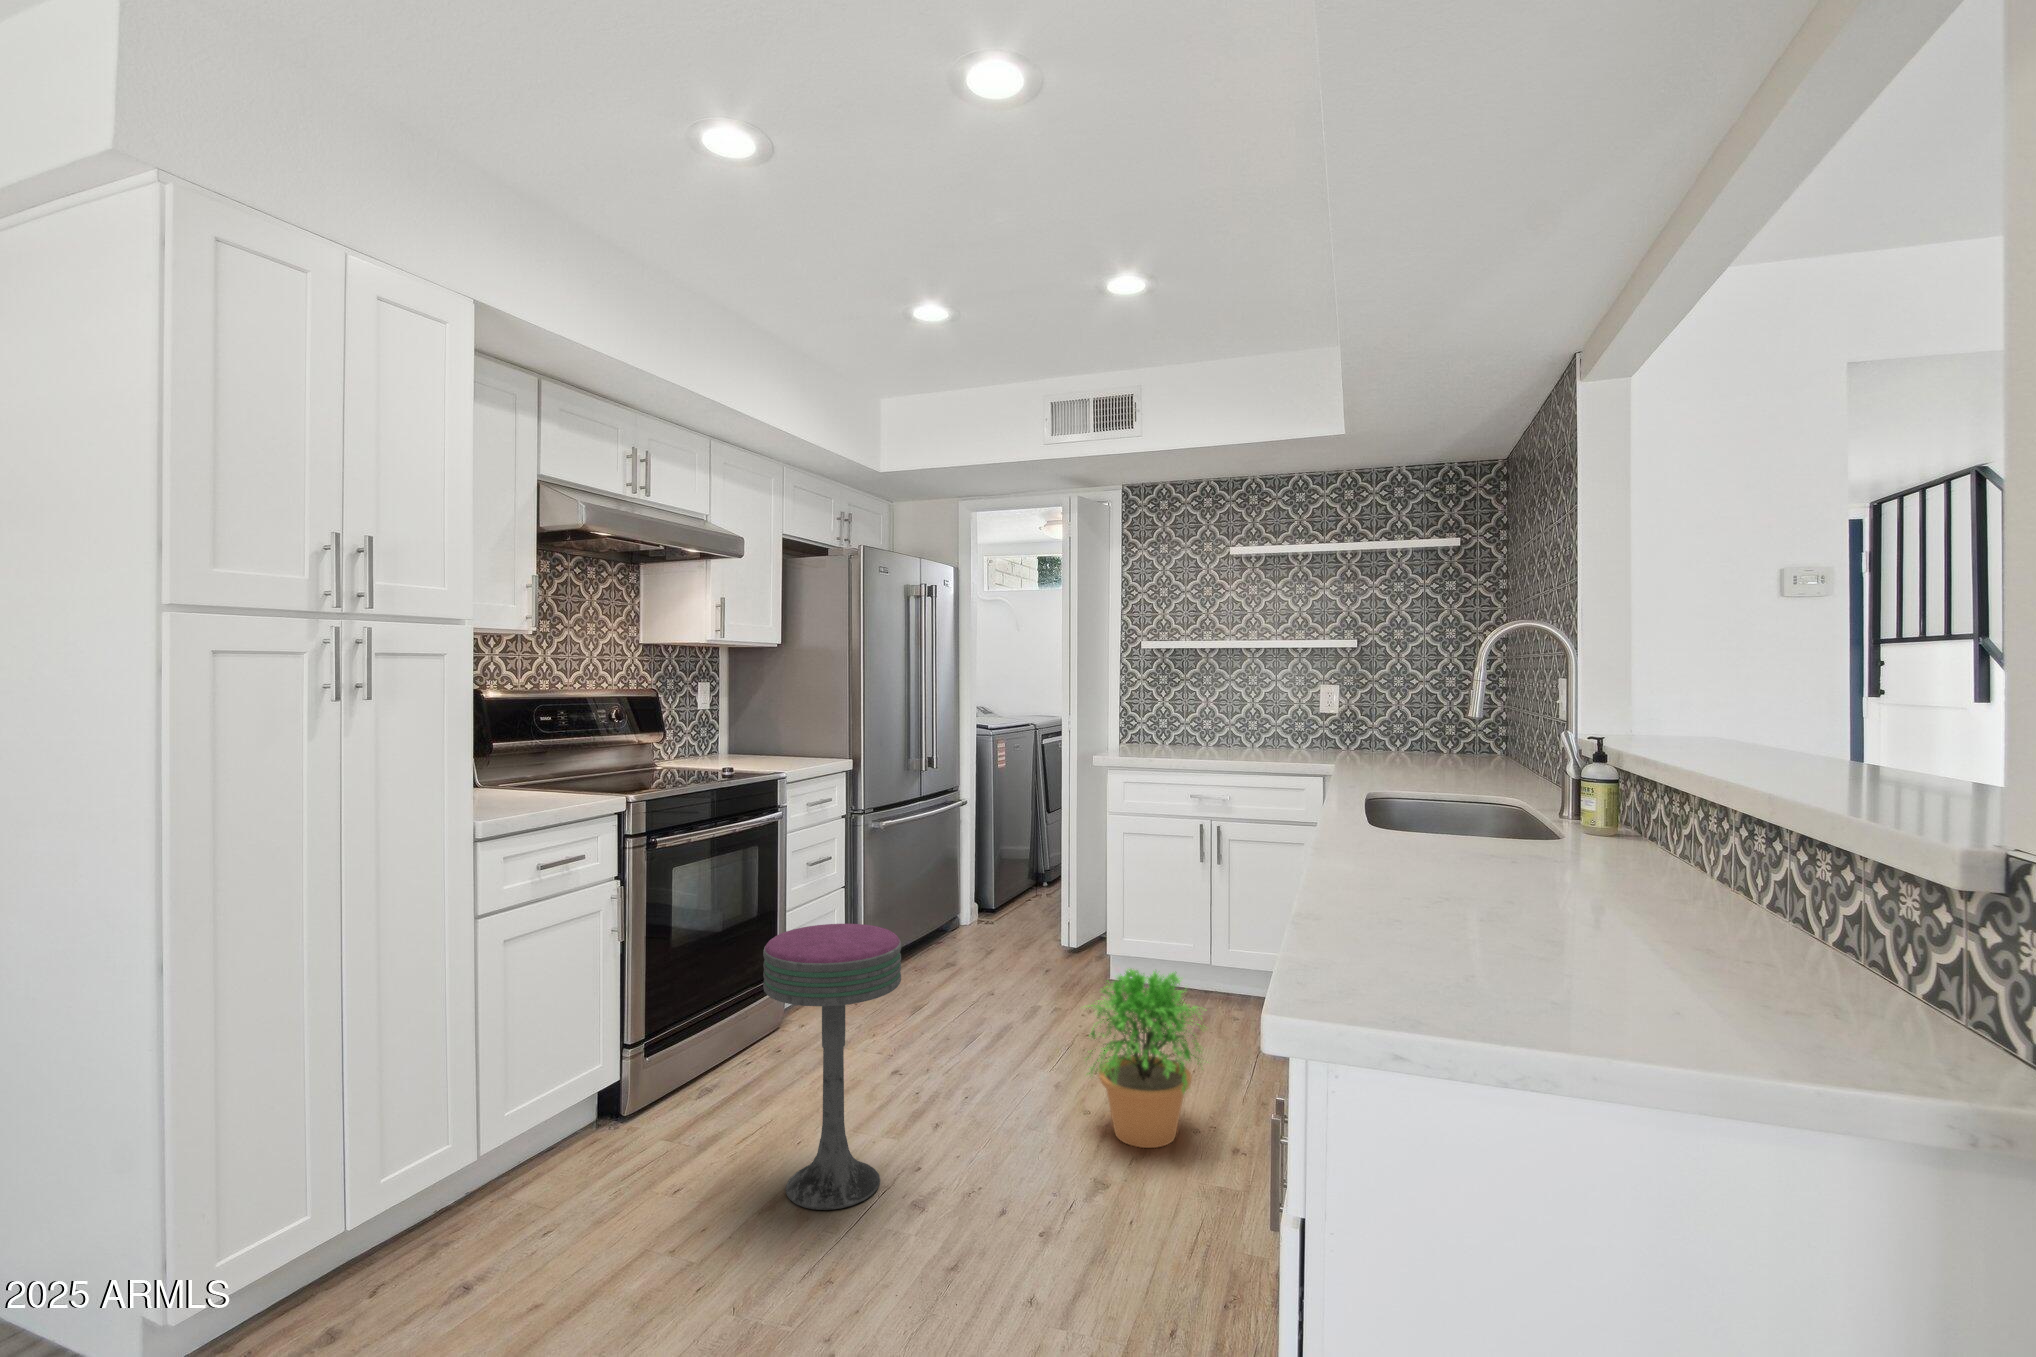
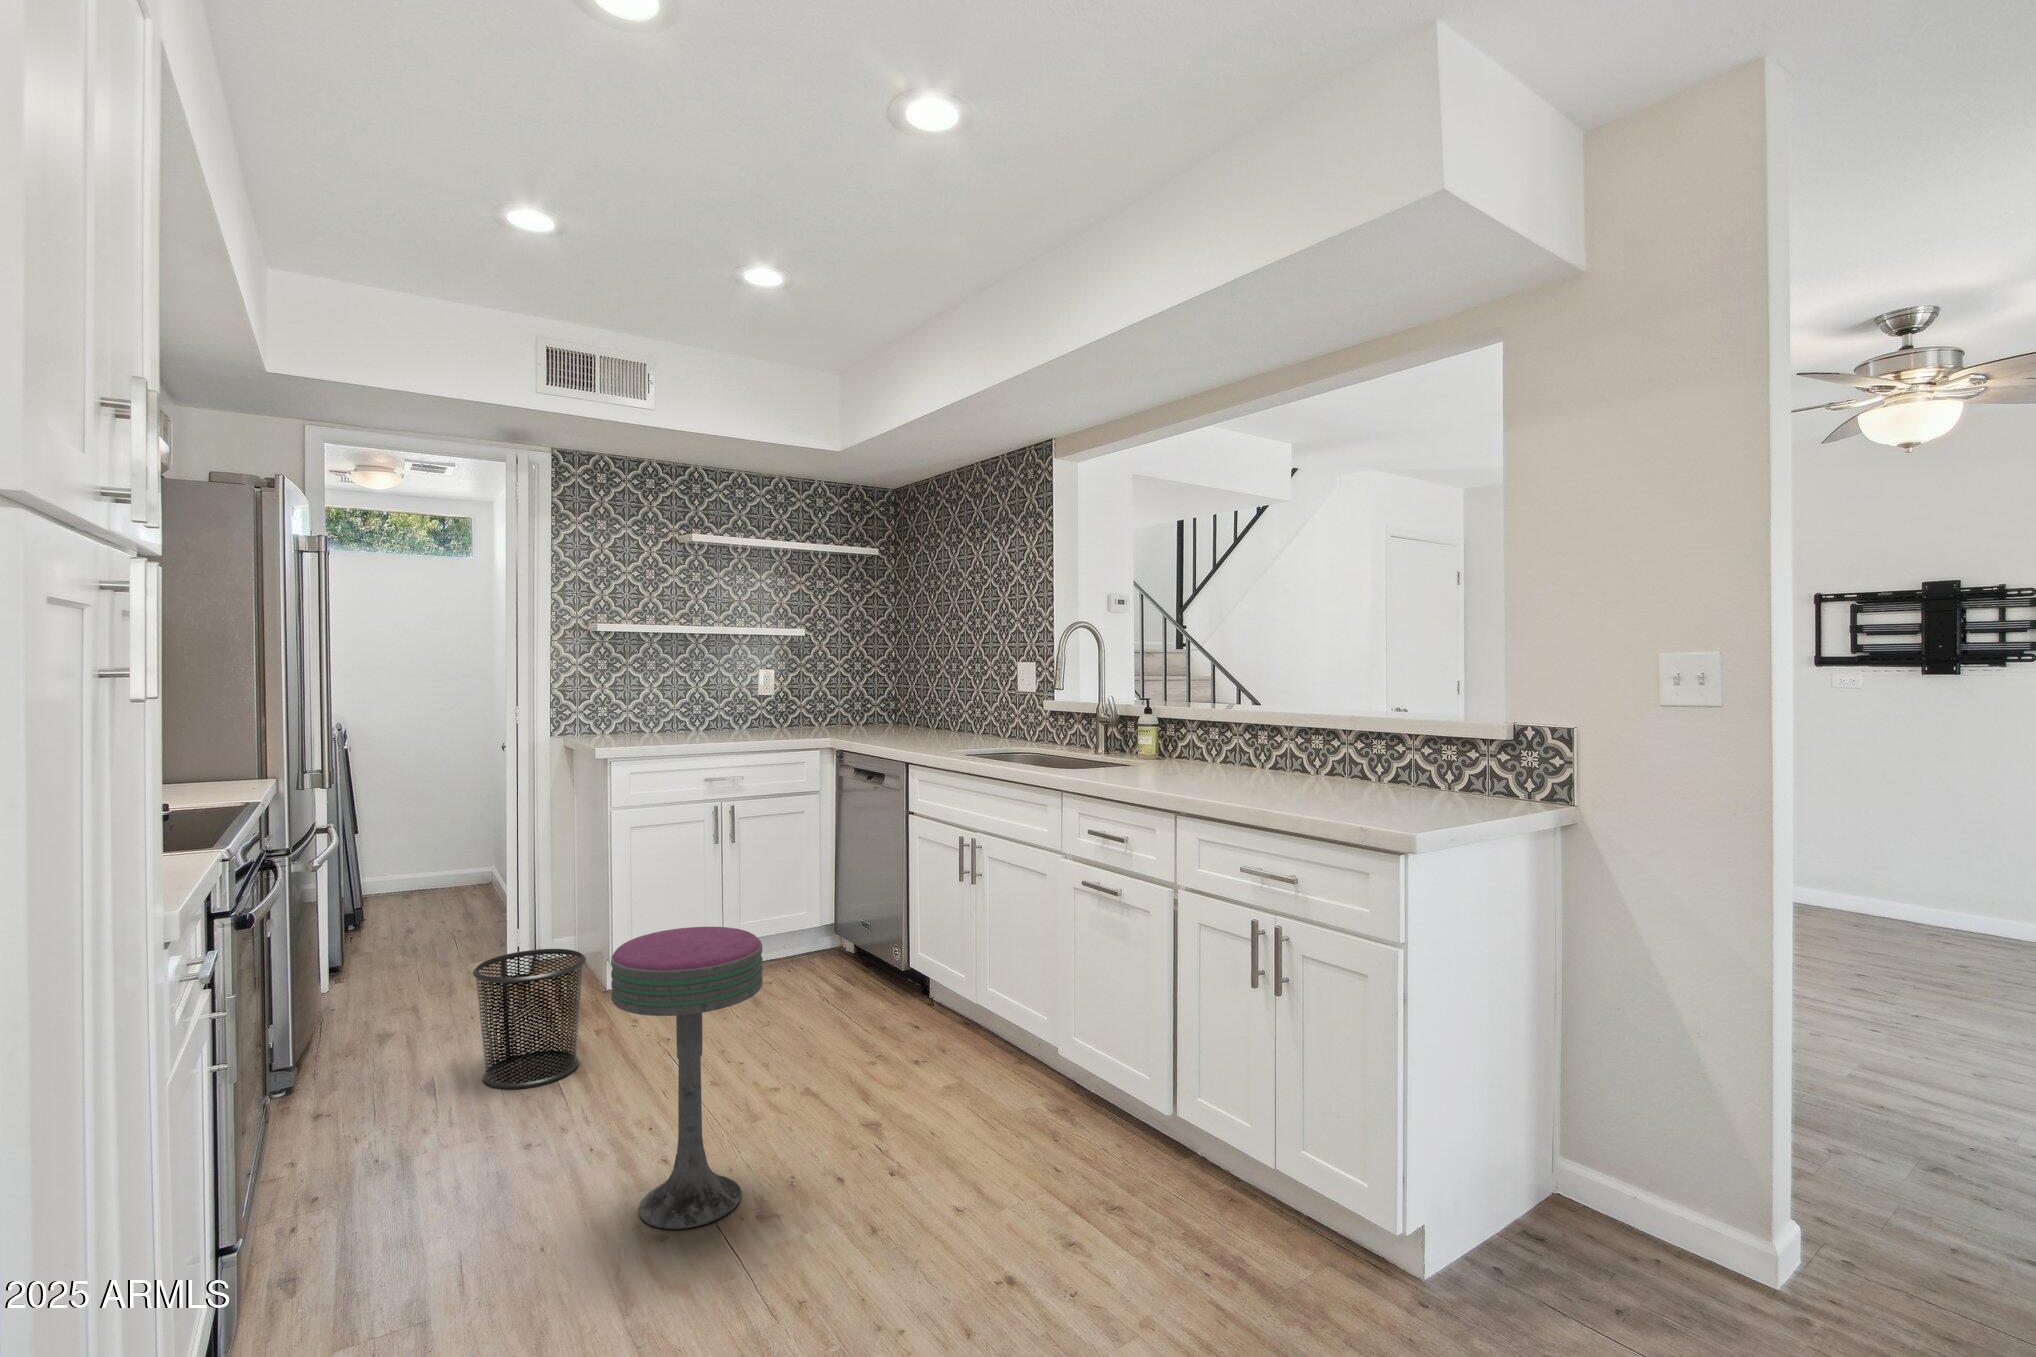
waste bin: none [900,926,989,1045] -> present [473,949,586,1088]
potted plant: present [1086,969,1203,1148] -> none [790,915,915,1074]

